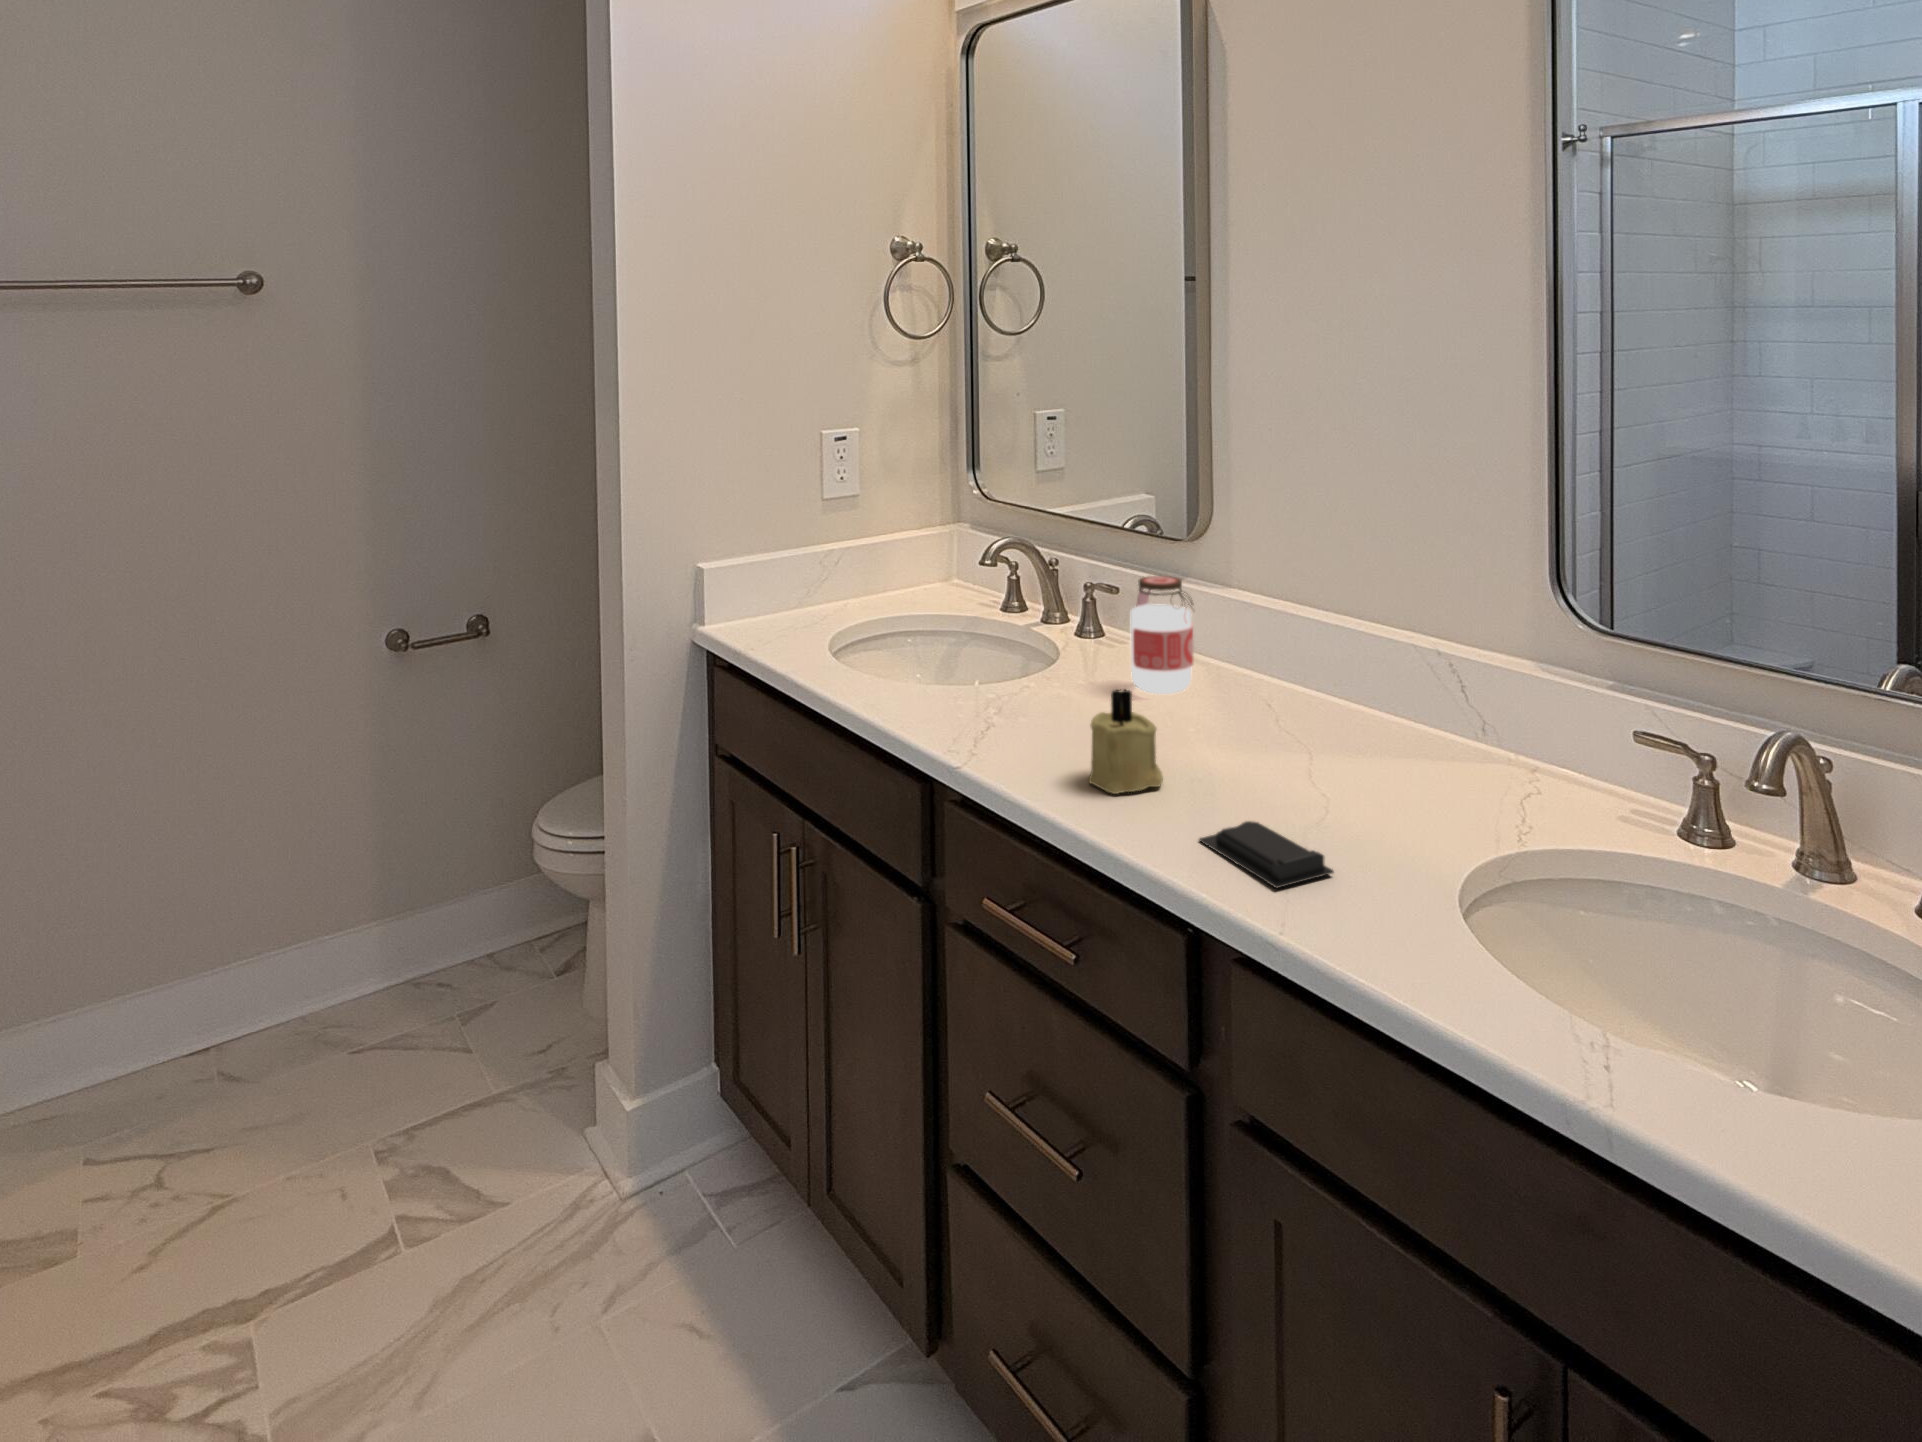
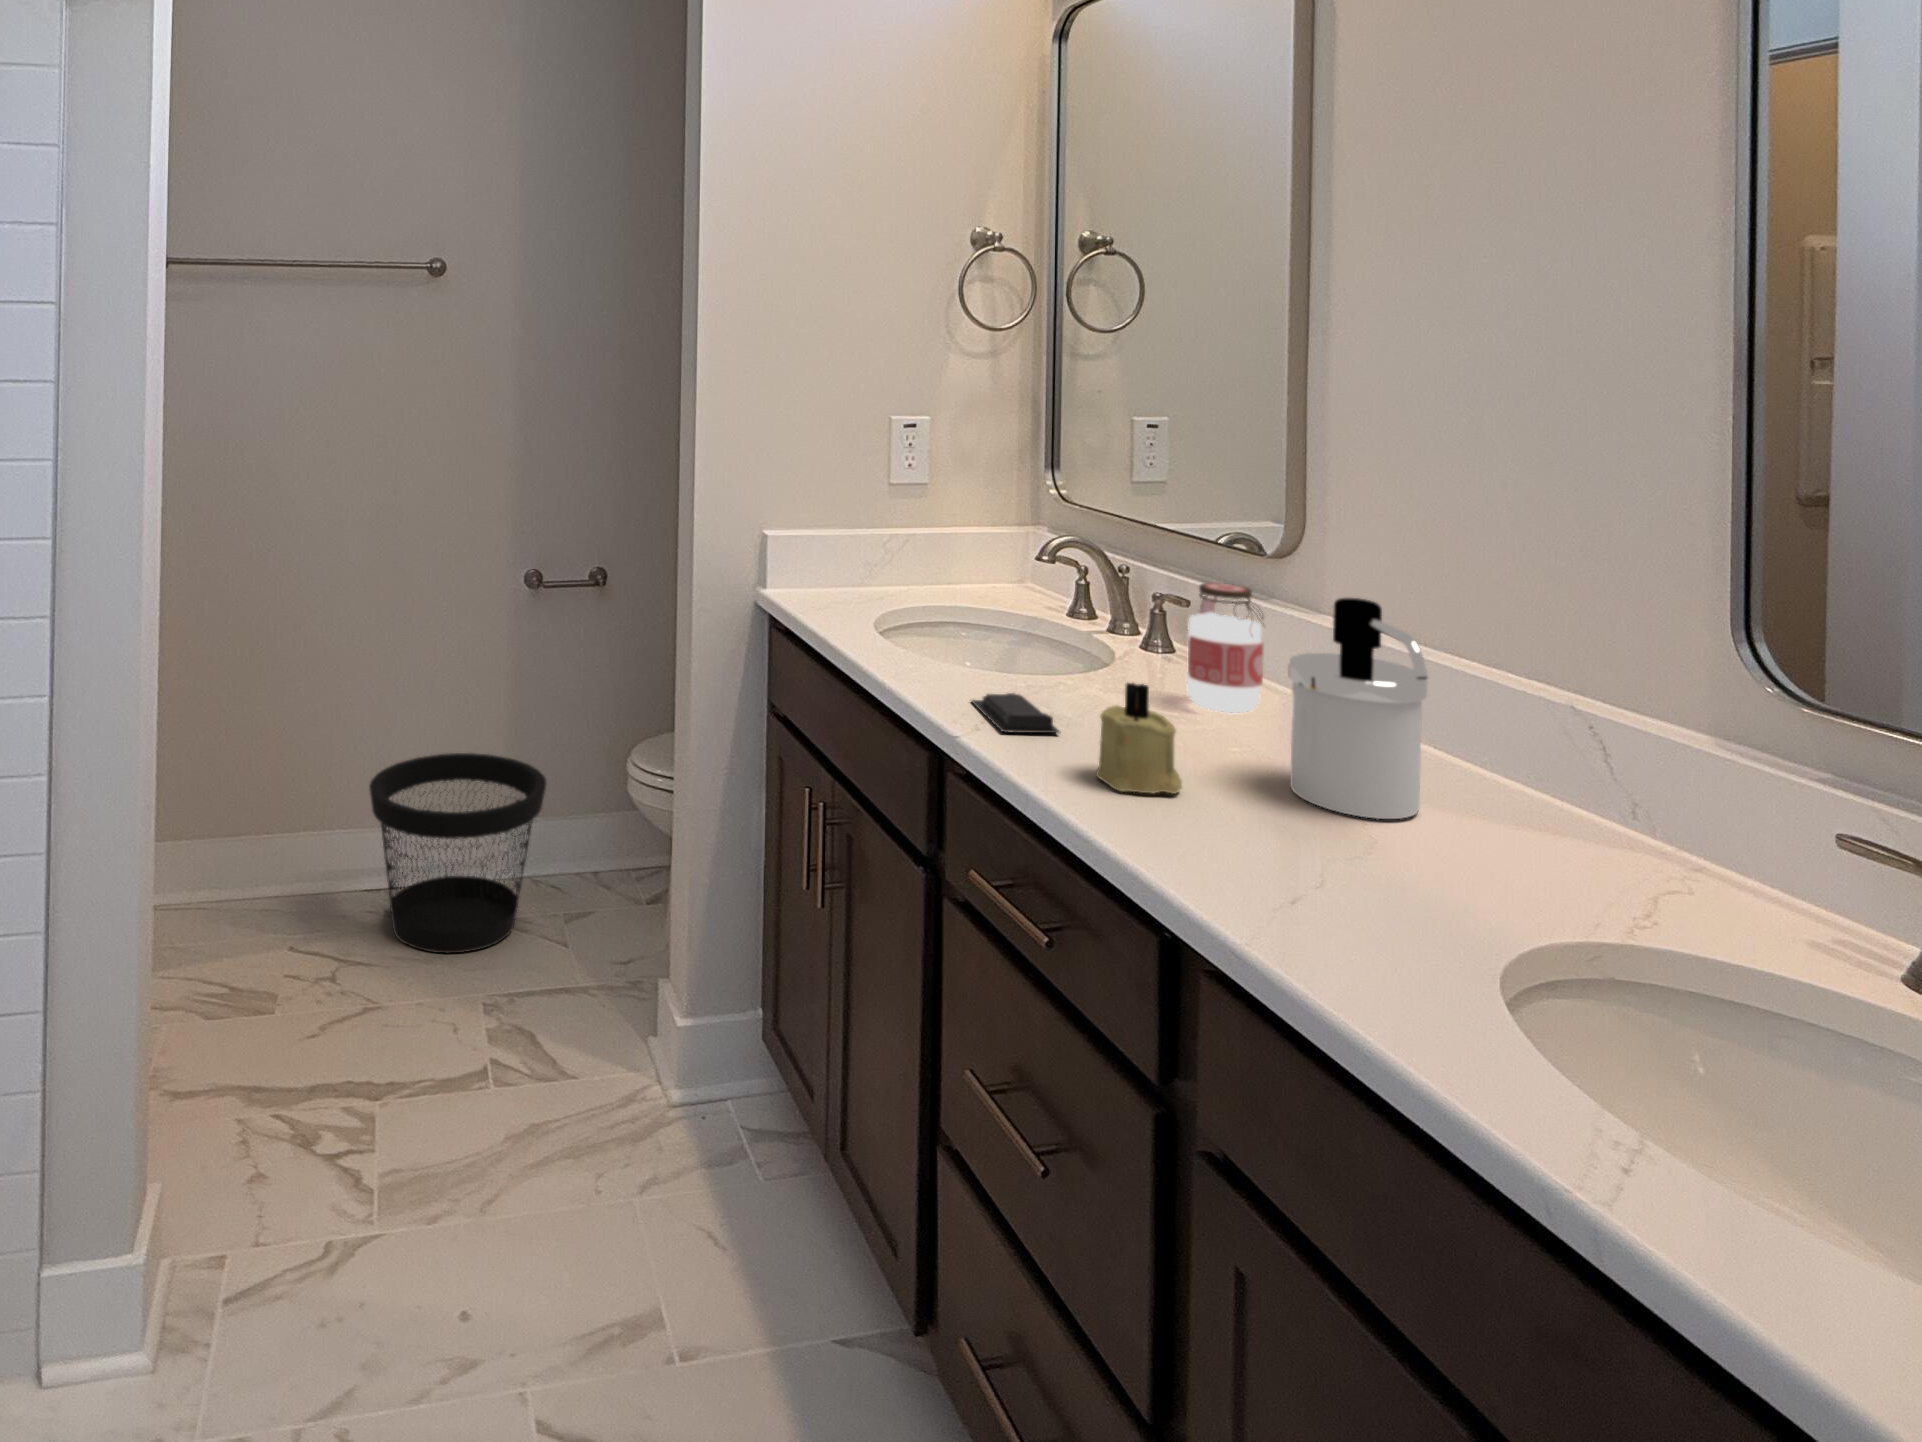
soap dispenser: none [1237,585,1358,777] -> present [1288,598,1428,819]
soap bar: present [1199,821,1334,888] -> present [972,693,1059,733]
wastebasket: none [199,853,434,1104] -> present [369,753,547,954]

